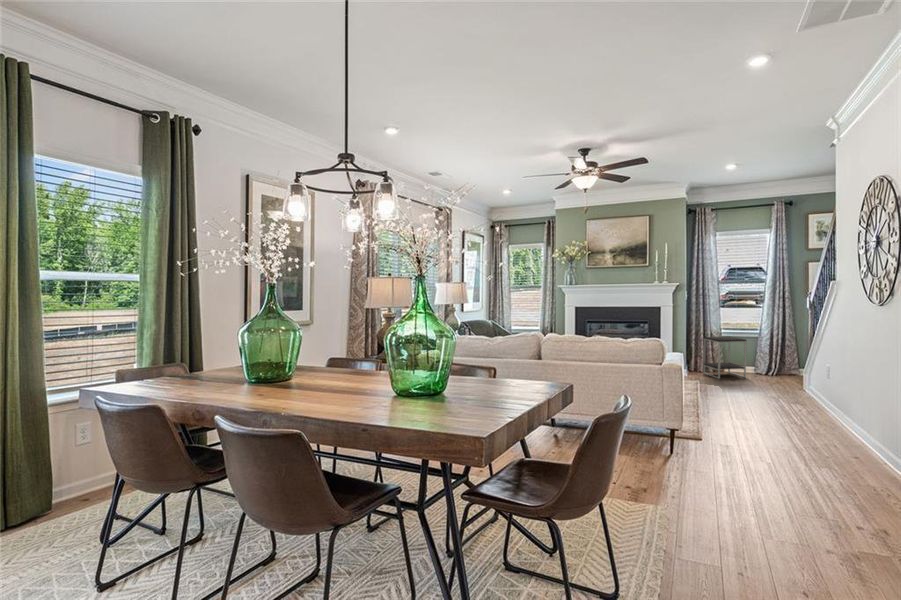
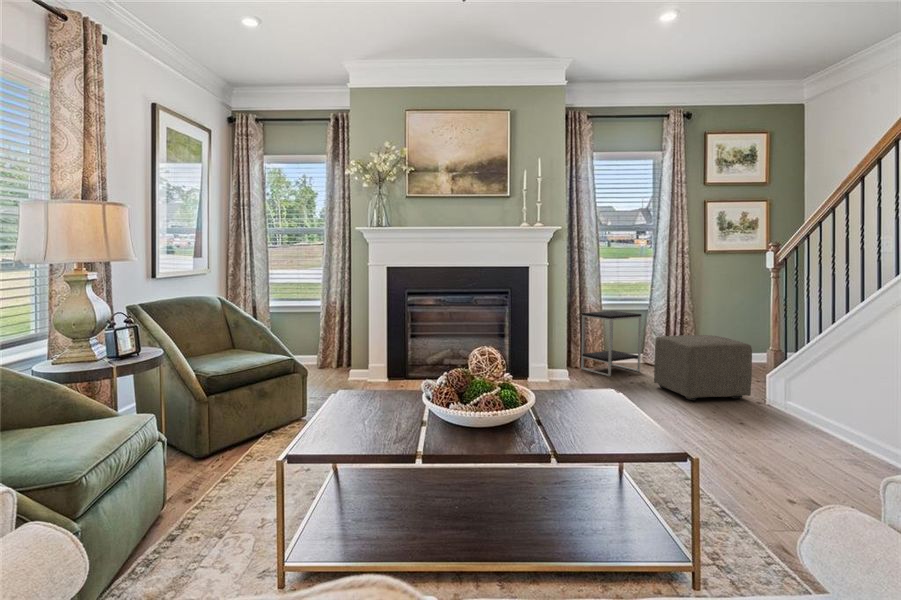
ottoman: none [744,355,805,397] -> present [654,335,752,401]

